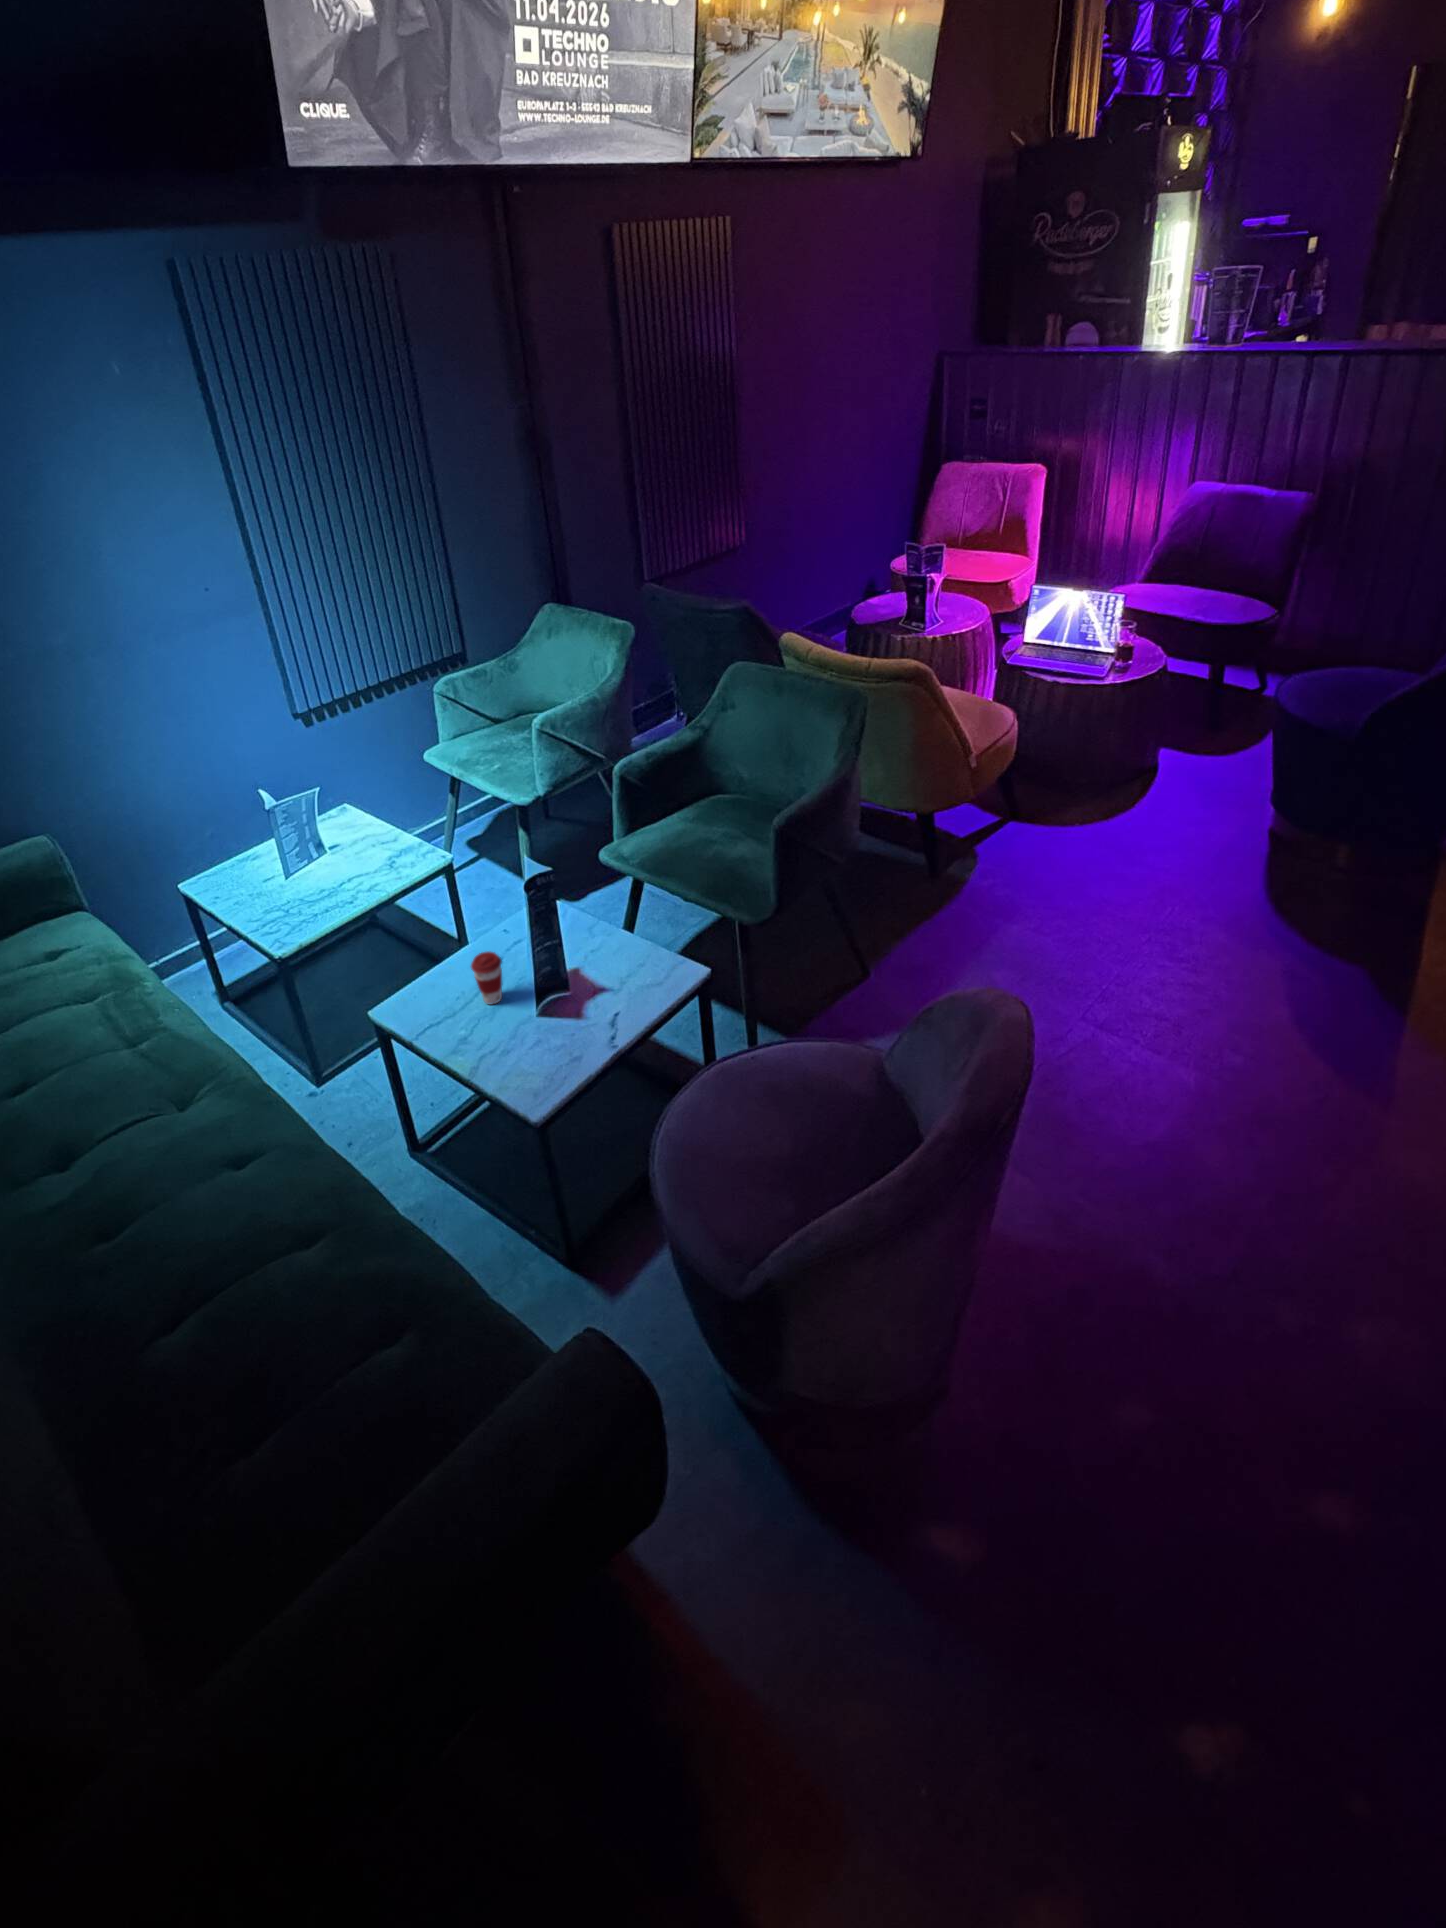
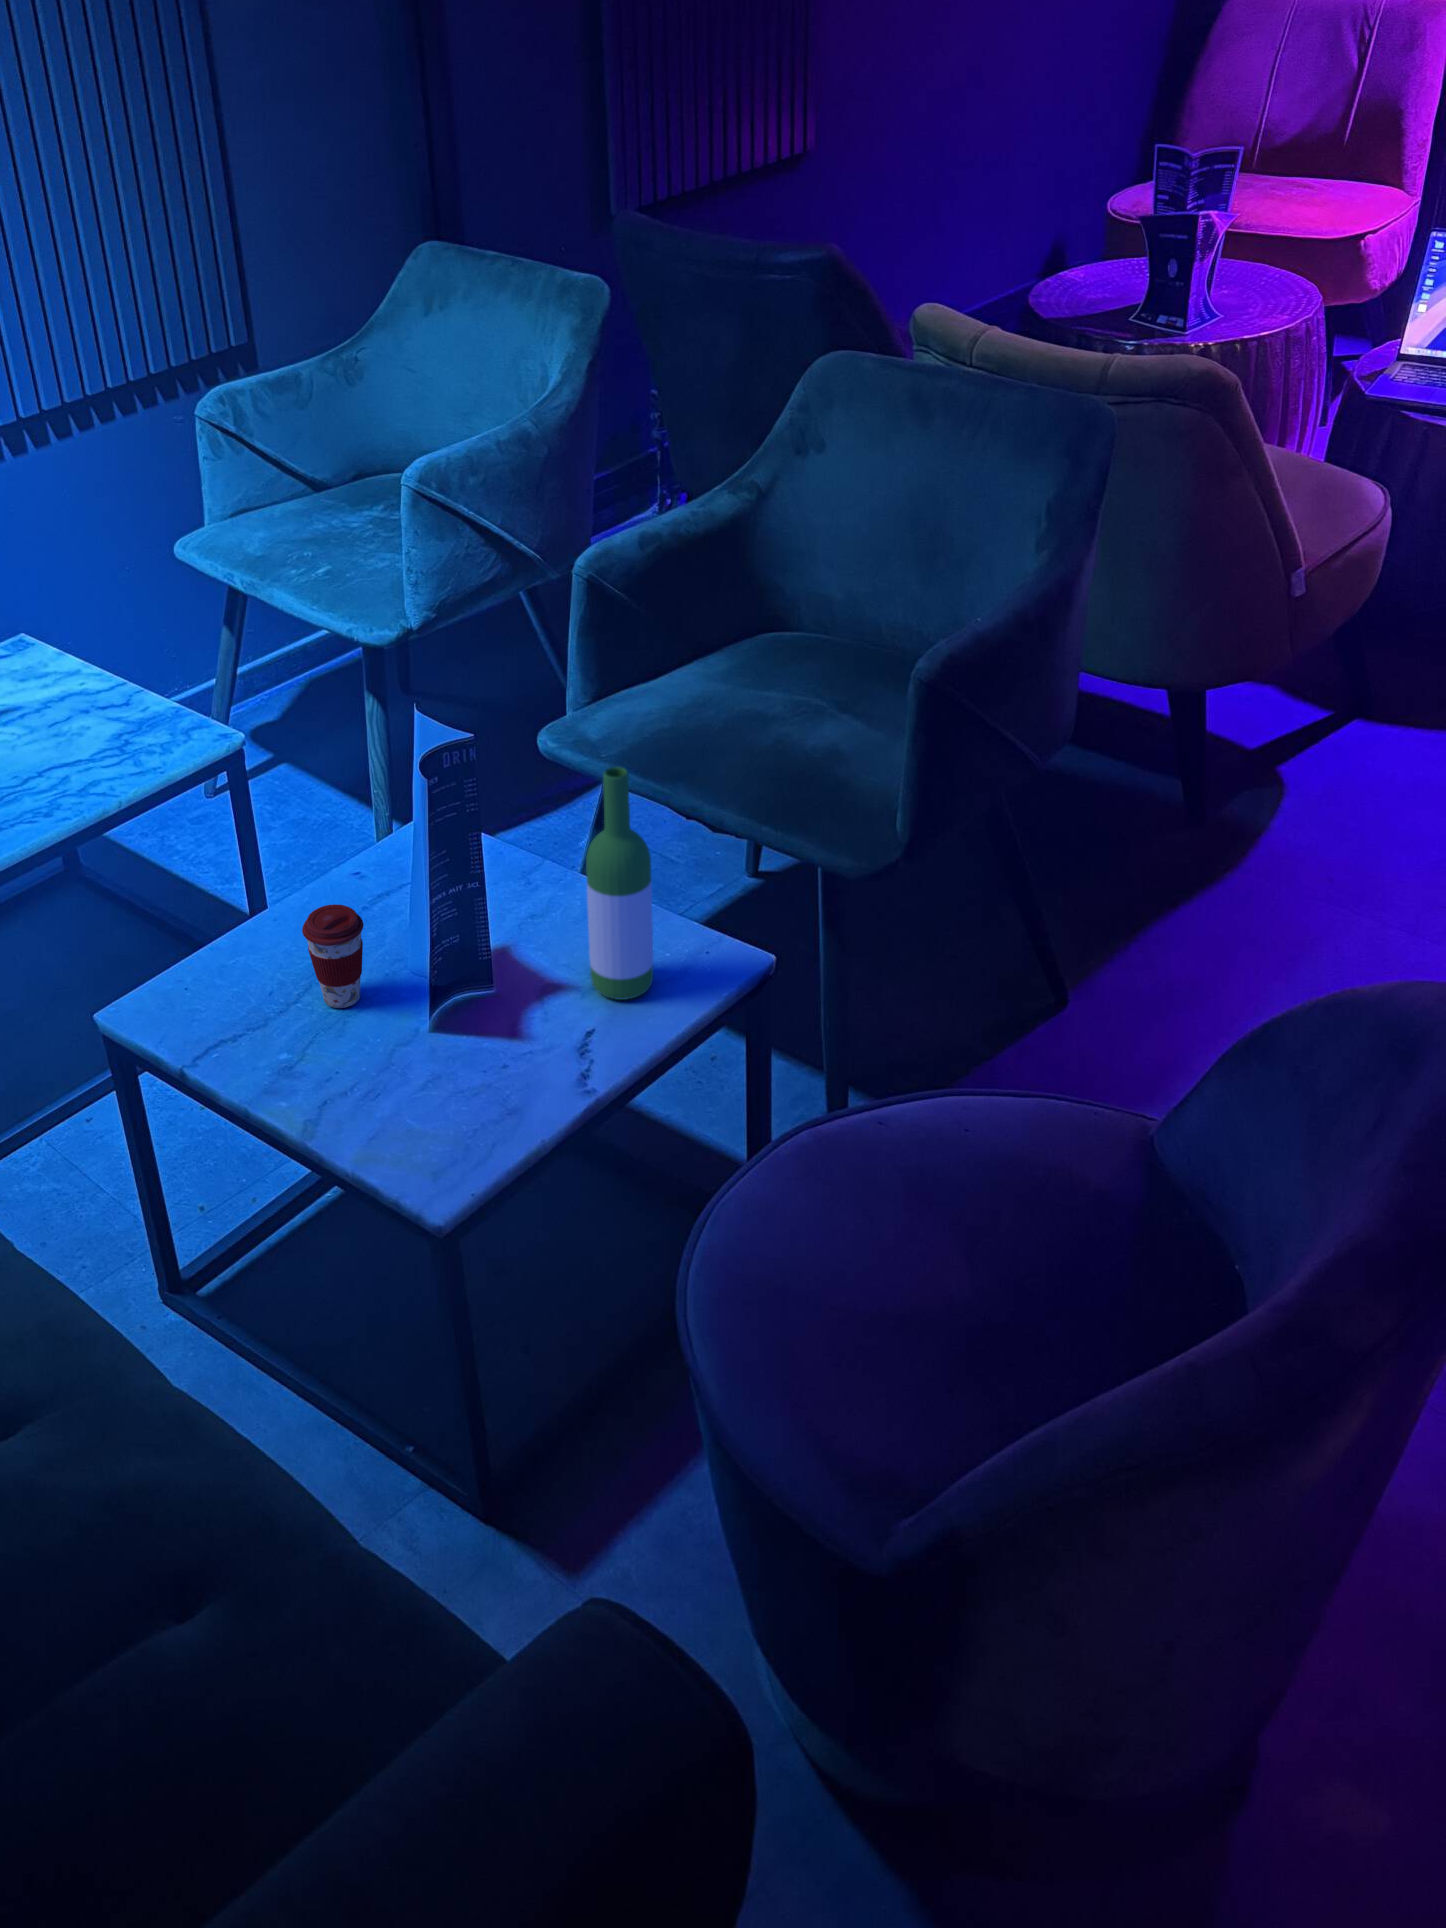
wine bottle: none [612,879,650,994] -> present [586,767,653,1000]

